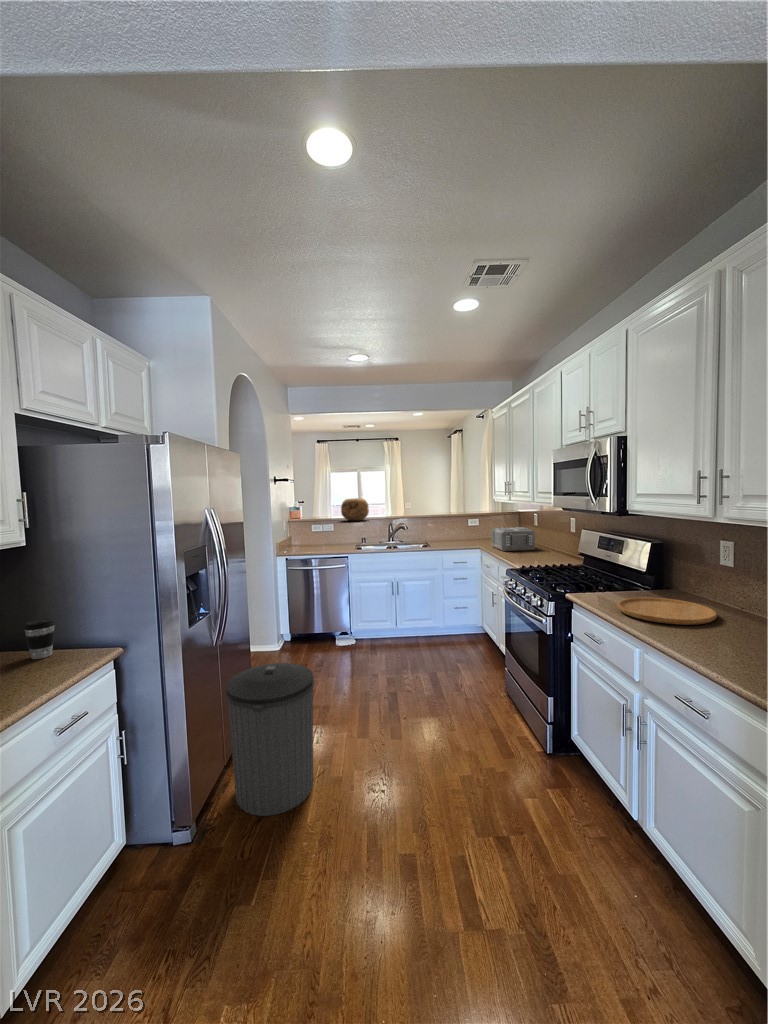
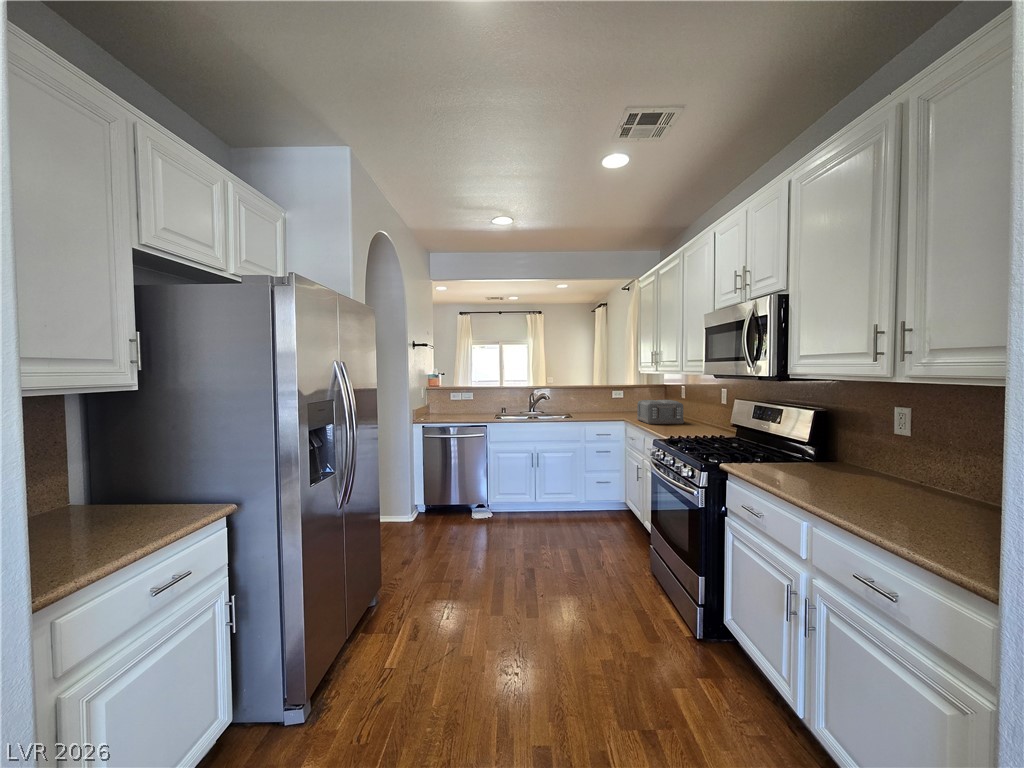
decorative bowl: present [341,498,369,521] -> none [480,368,509,391]
cutting board: present [617,597,717,625] -> none [779,469,895,498]
coffee cup: present [24,618,55,659] -> none [132,470,166,513]
trash can: present [226,663,314,816] -> none [349,531,444,696]

